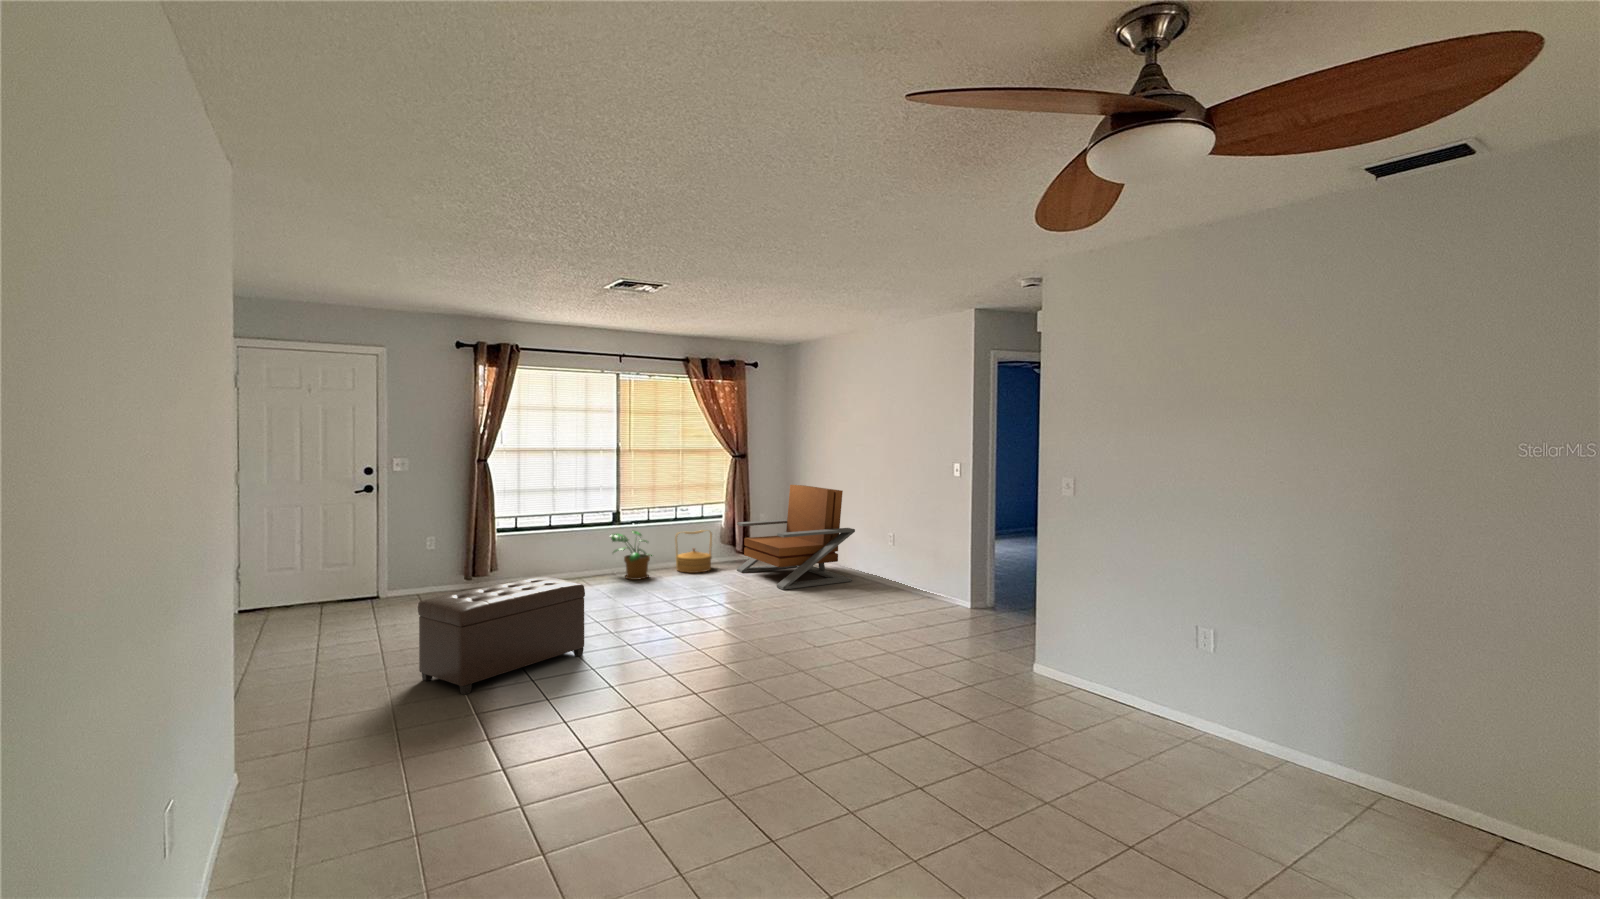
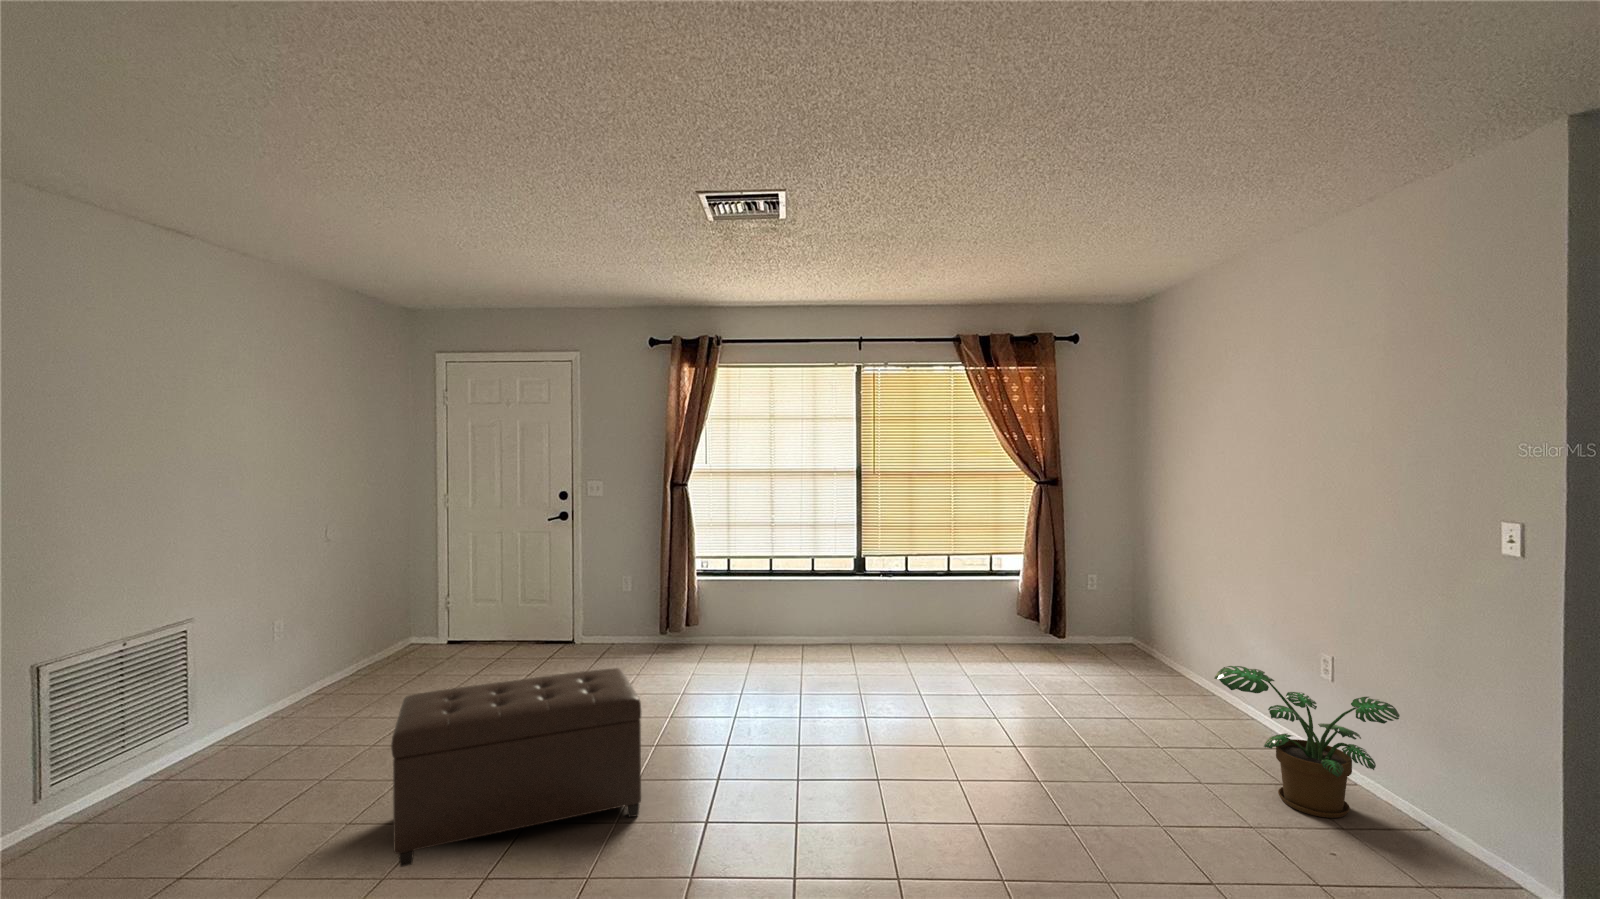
lounge chair: present [737,485,855,590] -> none [1029,531,1242,726]
woven basket: present [675,530,712,573] -> none [935,594,995,660]
potted plant: present [611,531,652,580] -> present [1214,666,1400,818]

